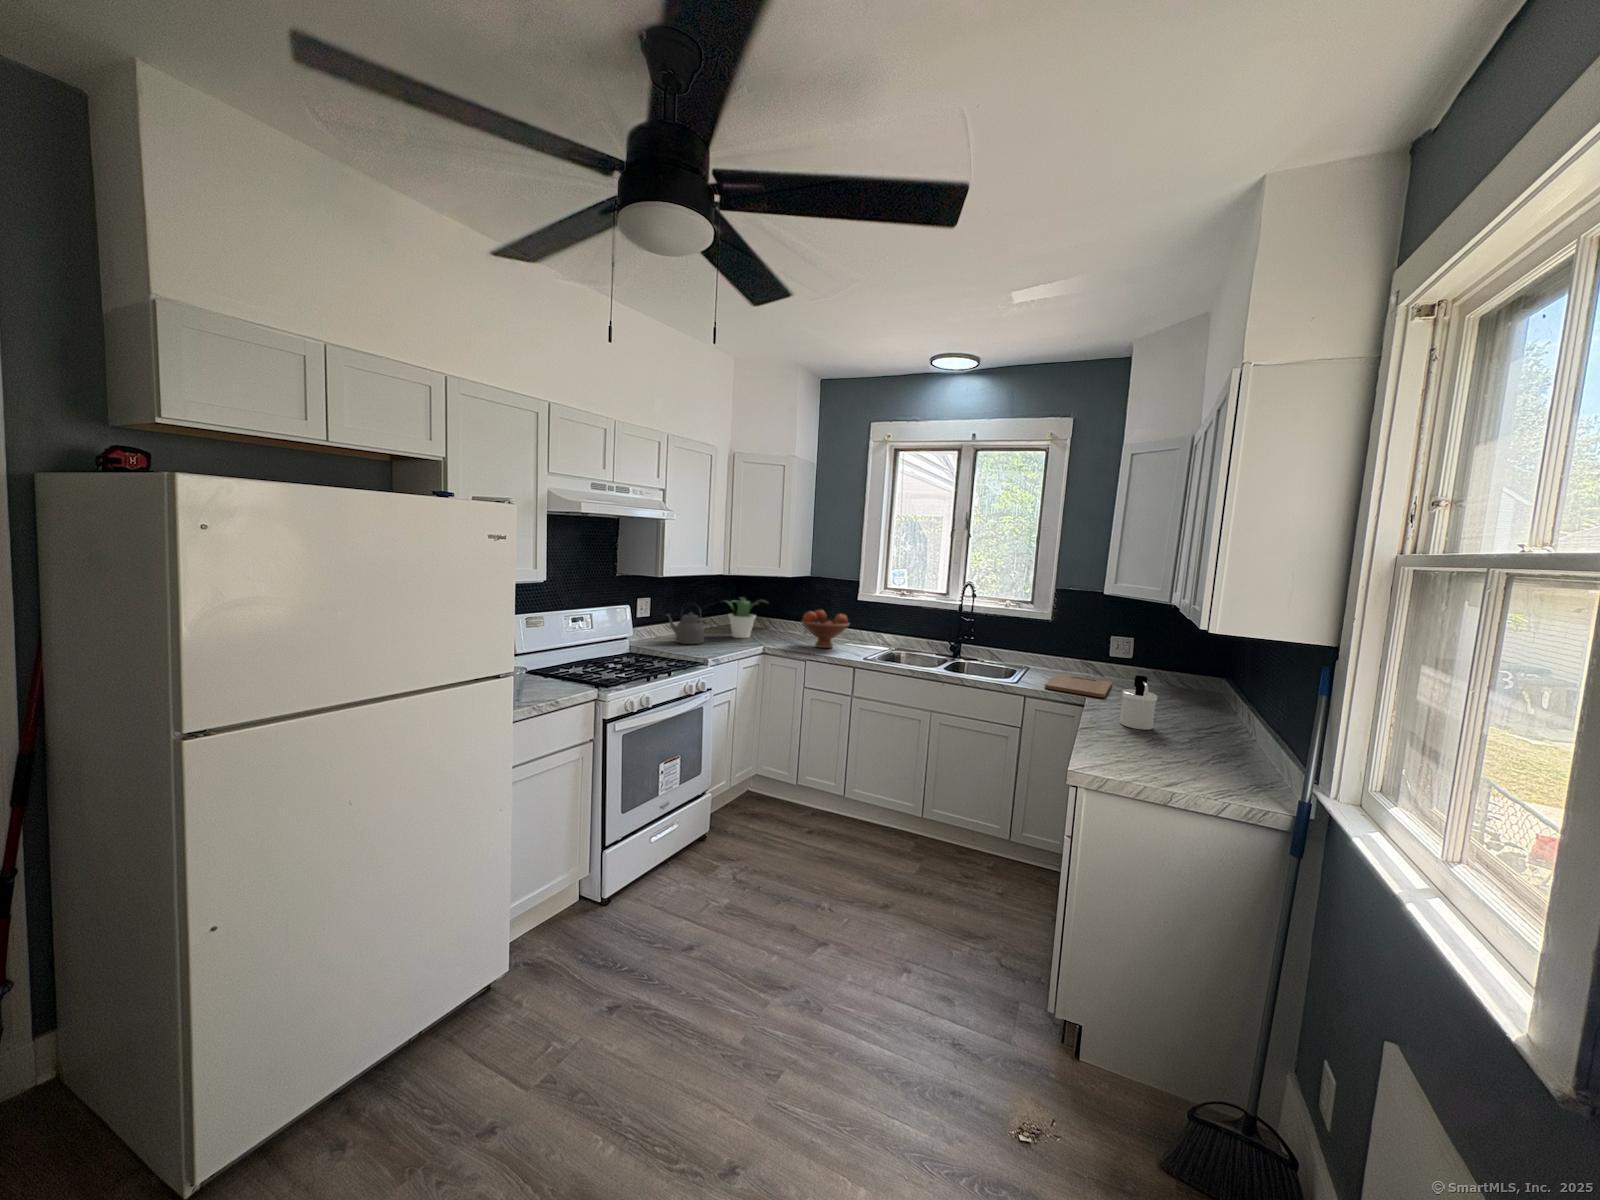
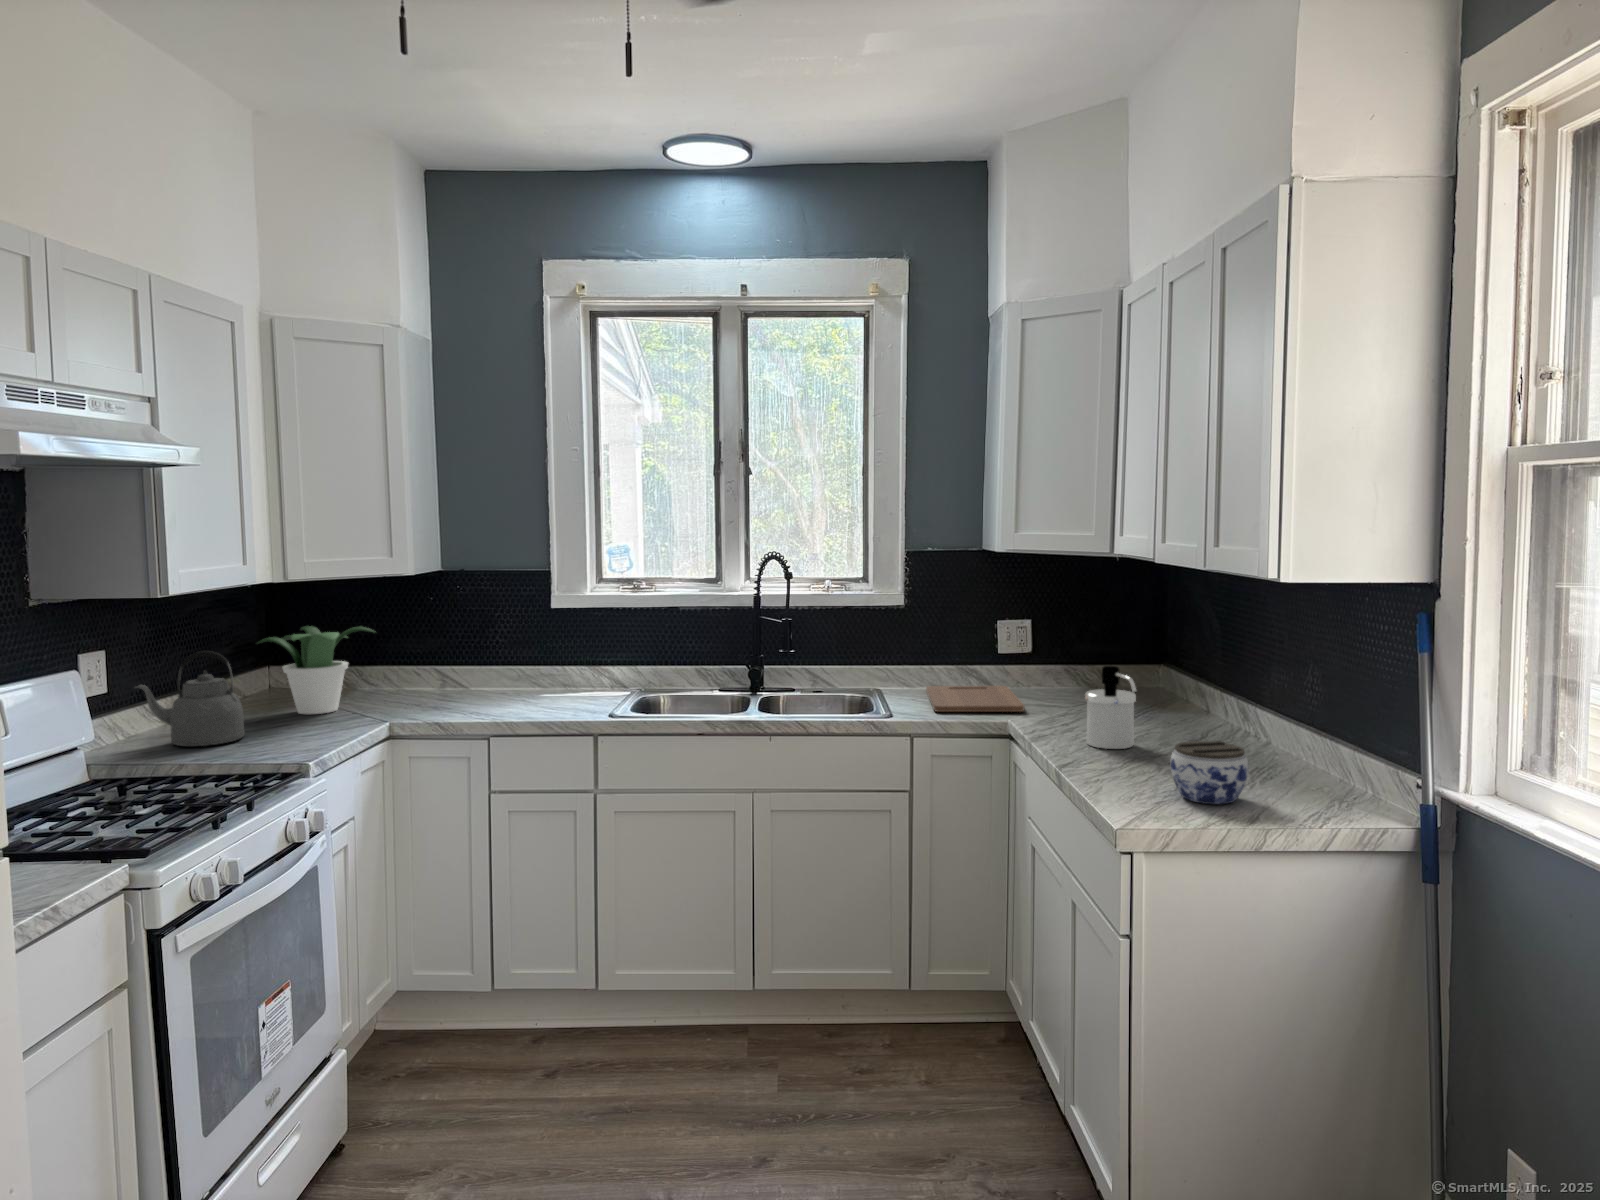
fruit bowl: present [802,610,850,648] -> none [459,632,560,707]
jar: none [1133,728,1187,771] -> present [1171,741,1249,804]

